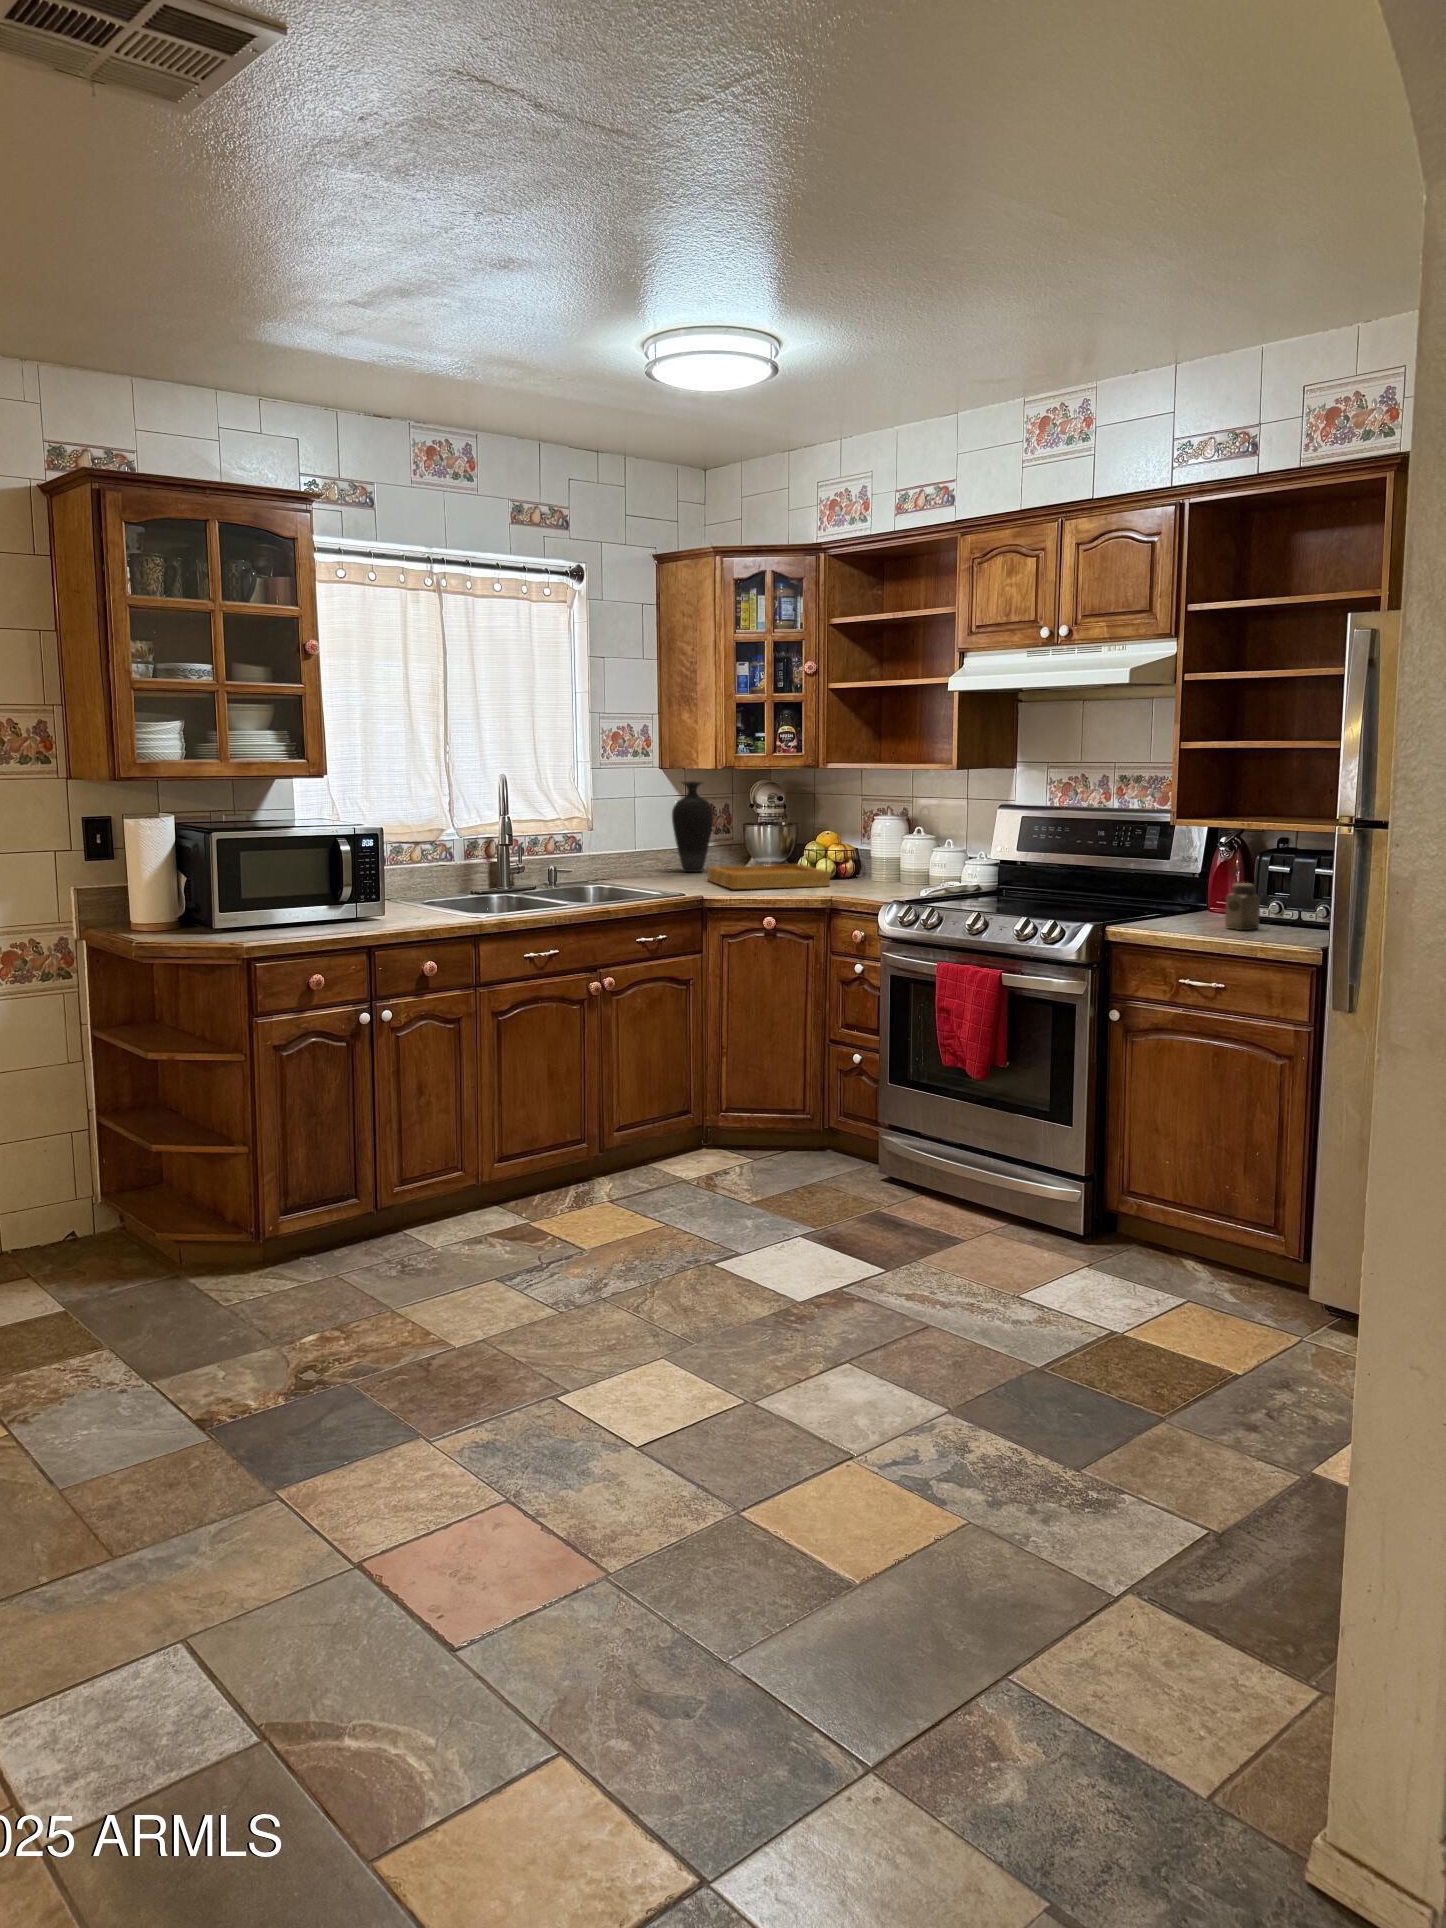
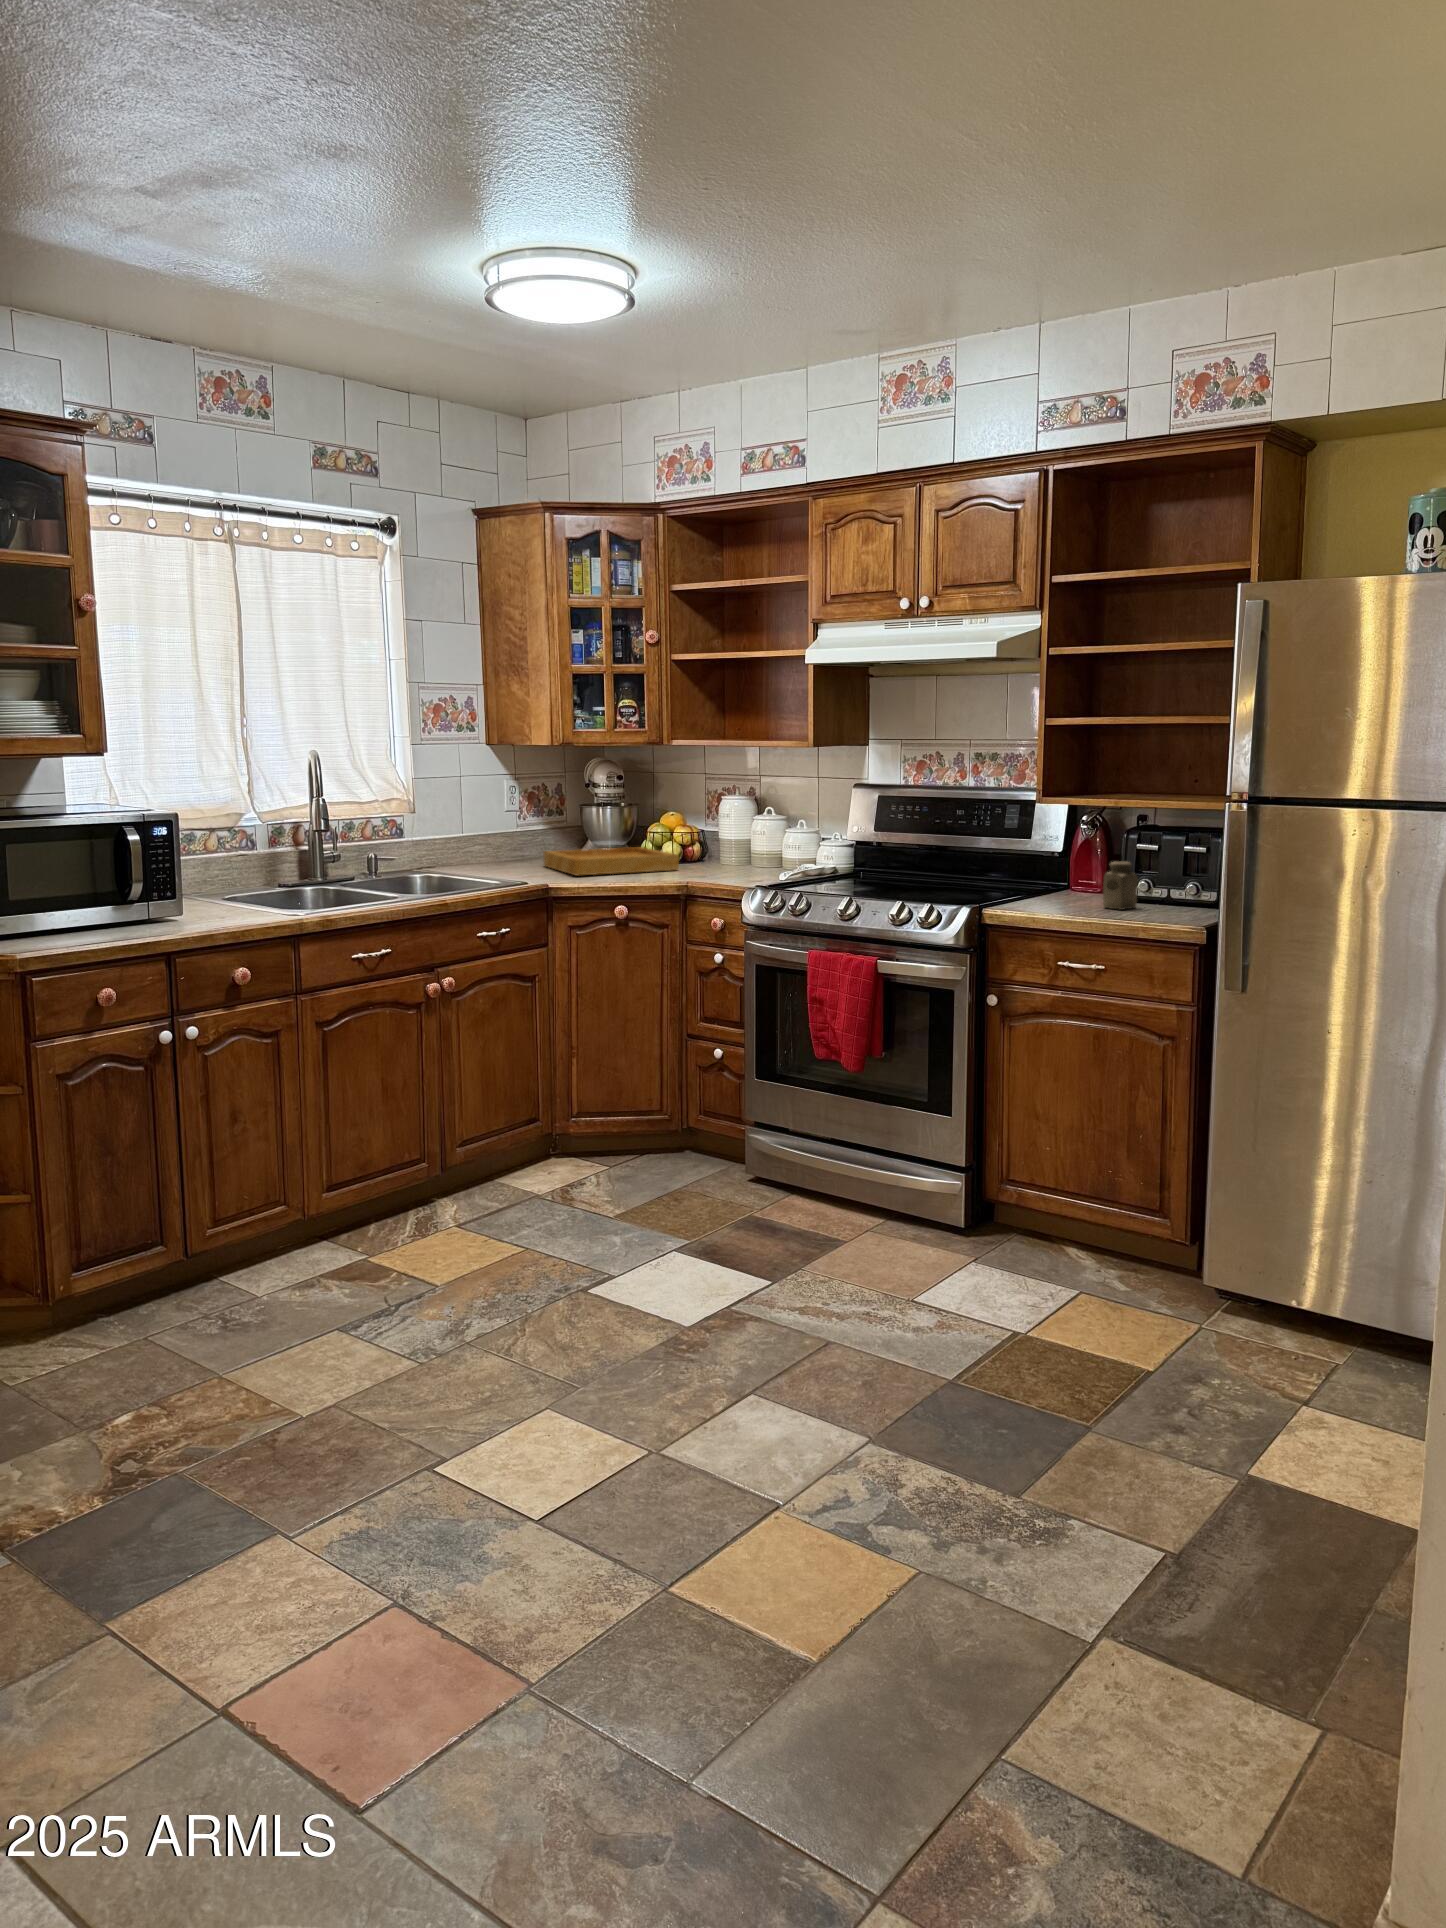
vase: present [672,781,713,872] -> none [499,759,545,857]

